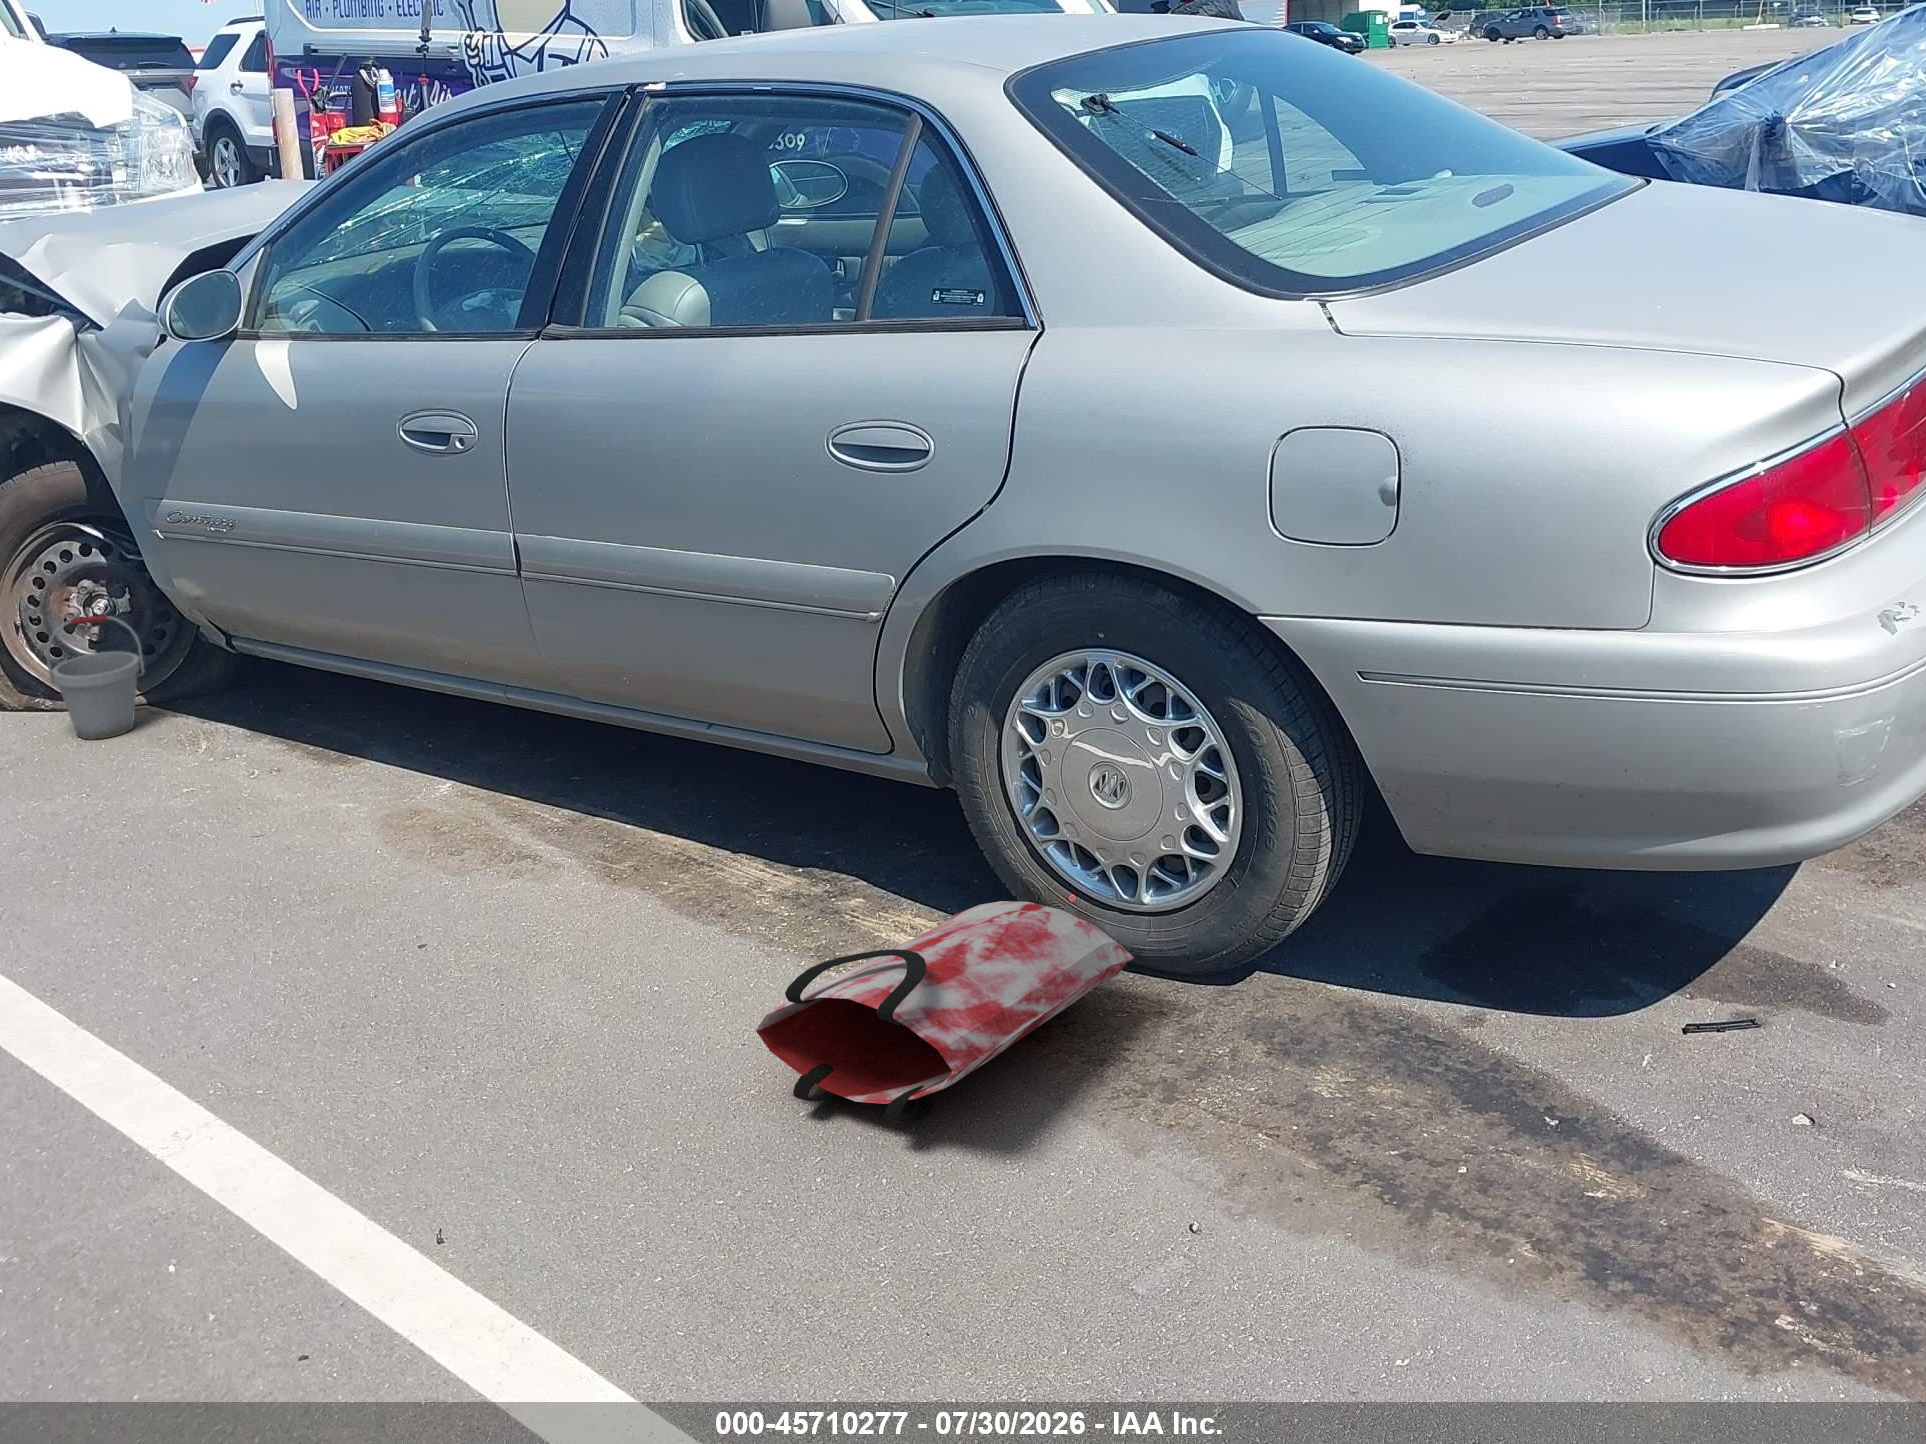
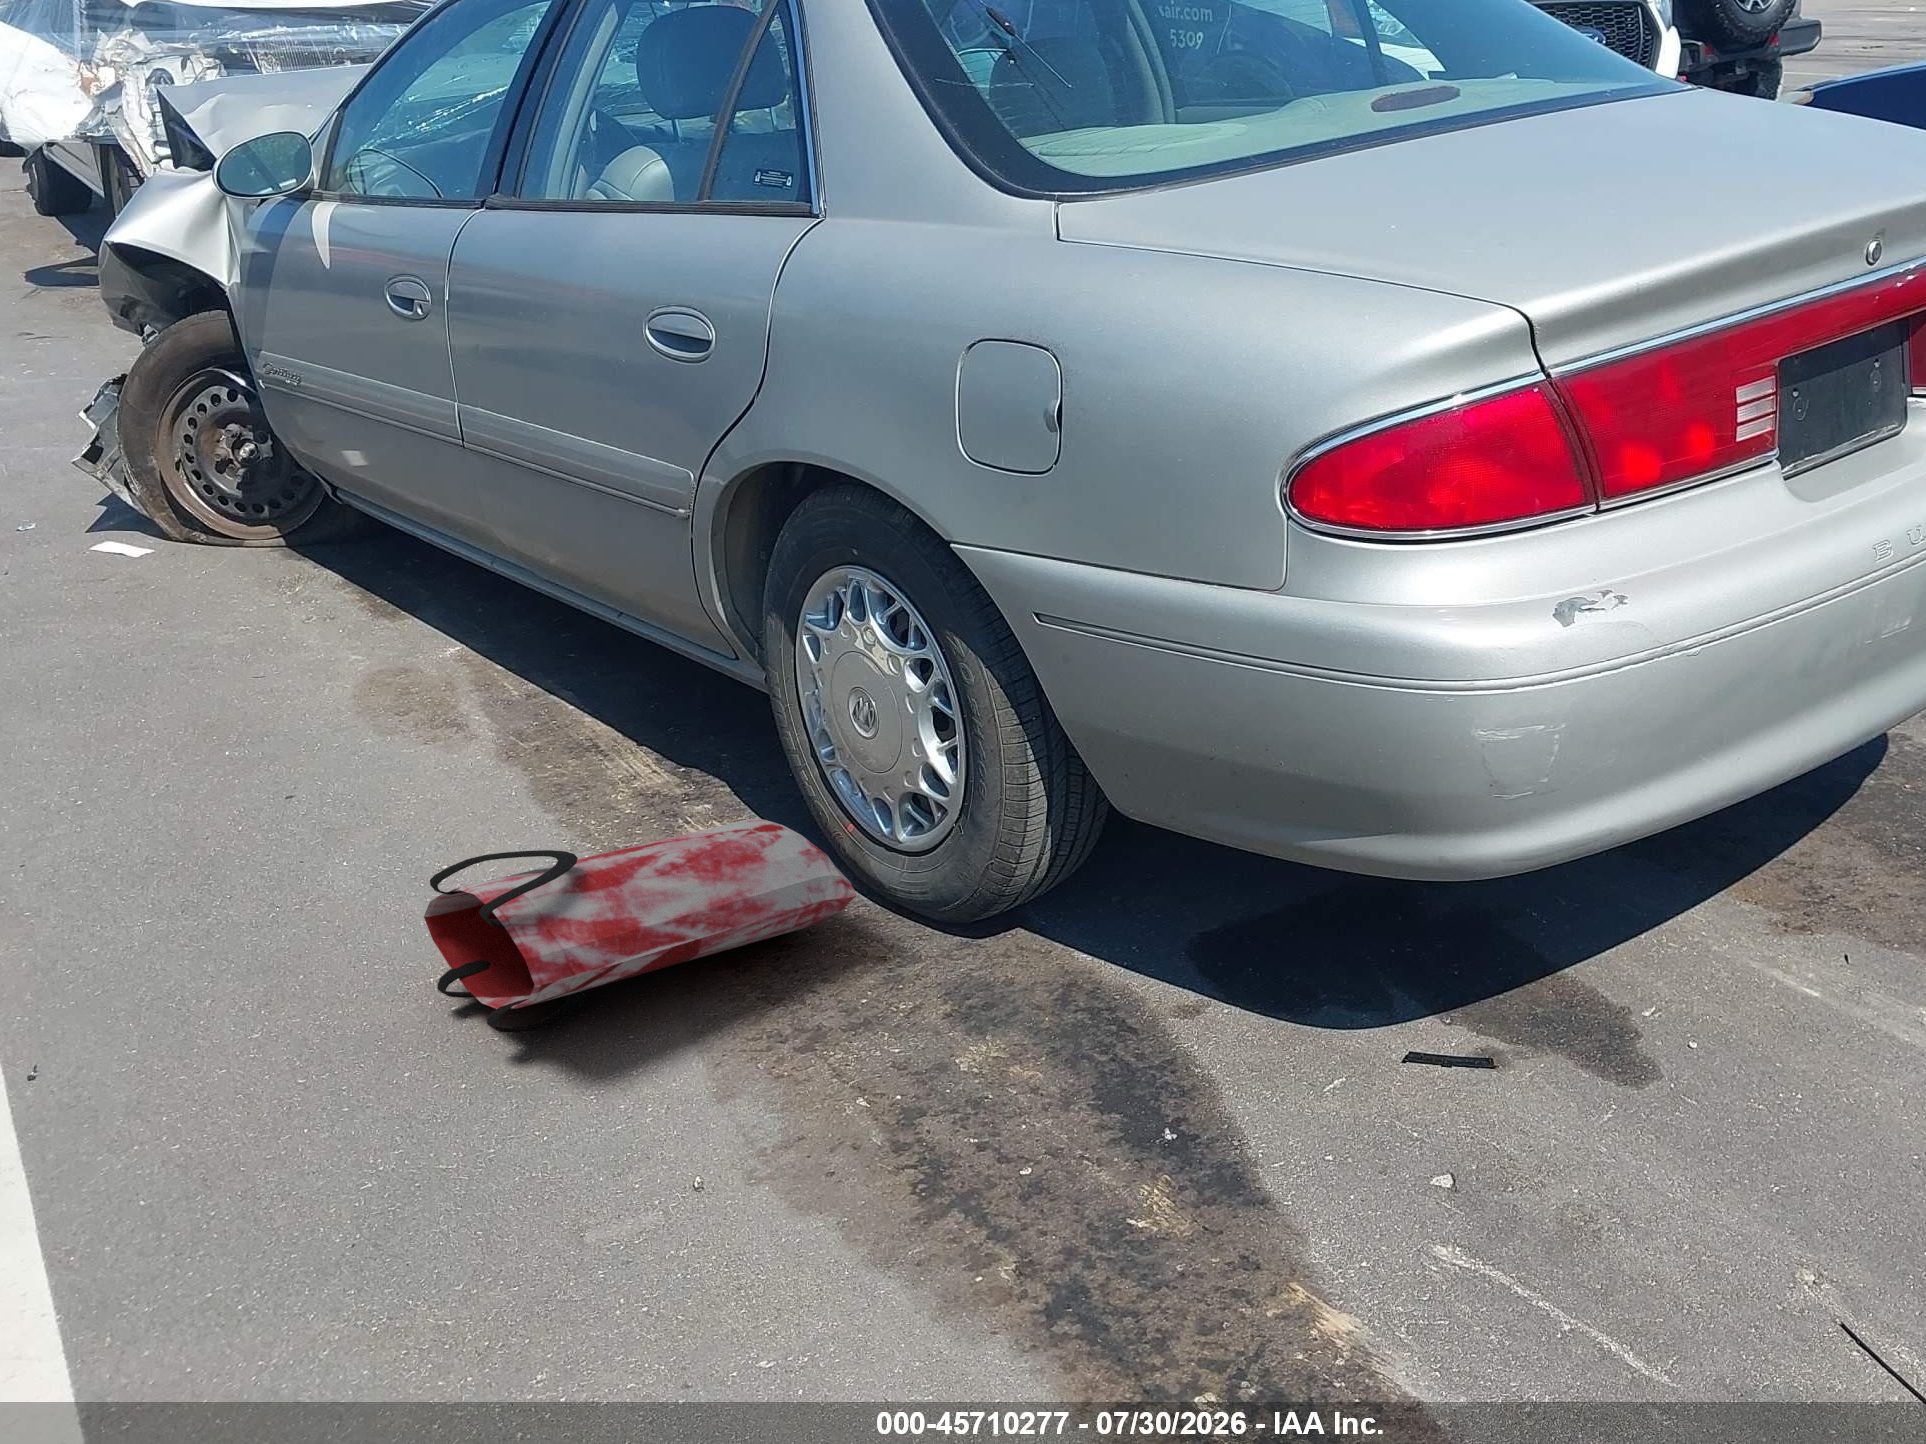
bucket: present [46,615,144,739] -> none [181,456,270,574]

